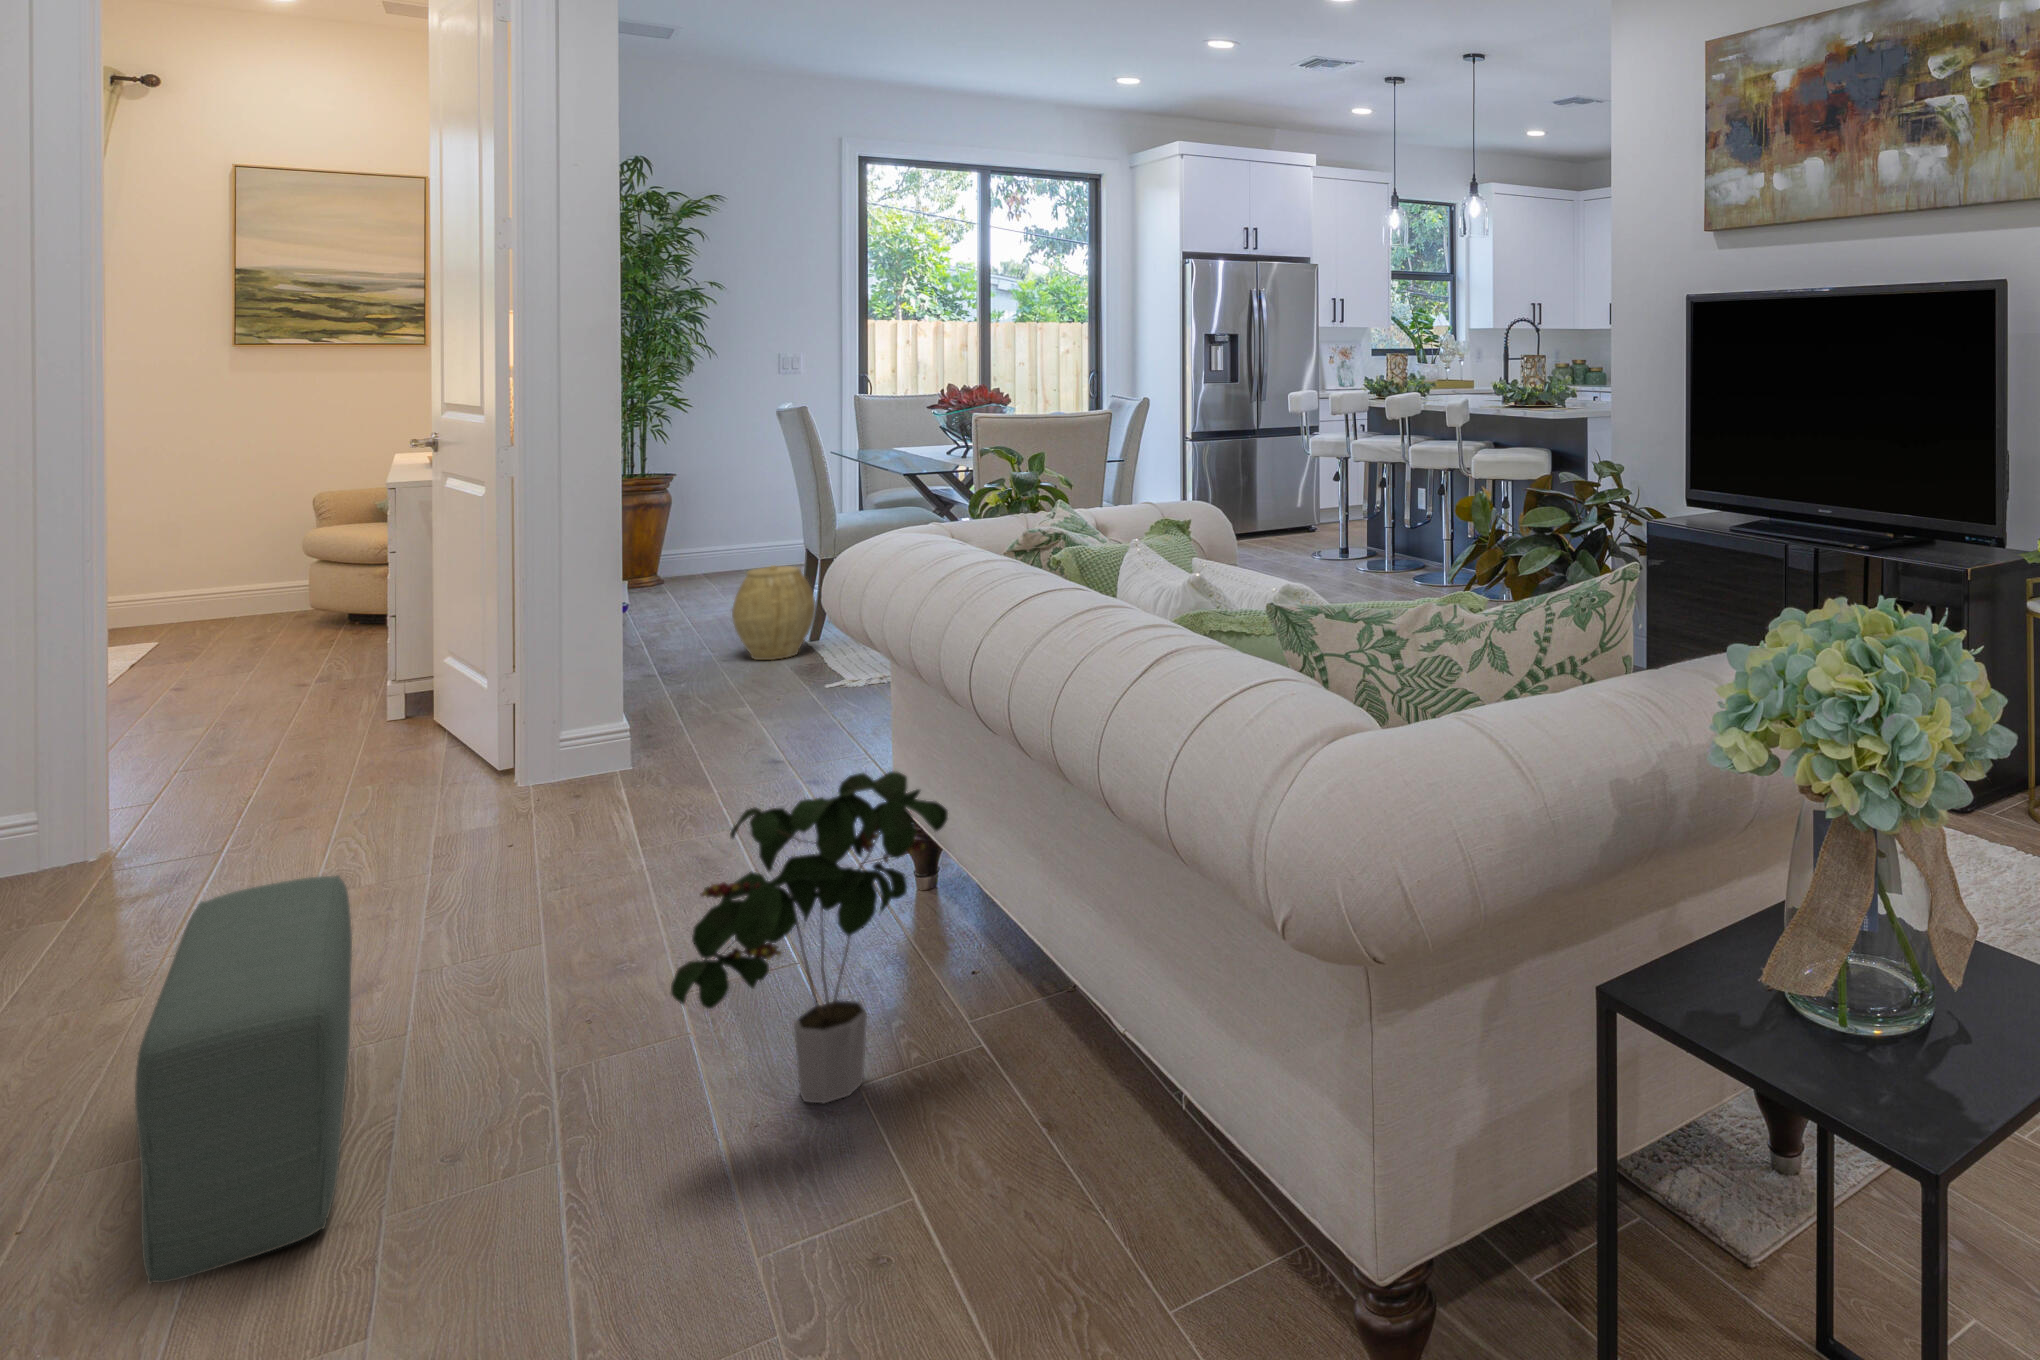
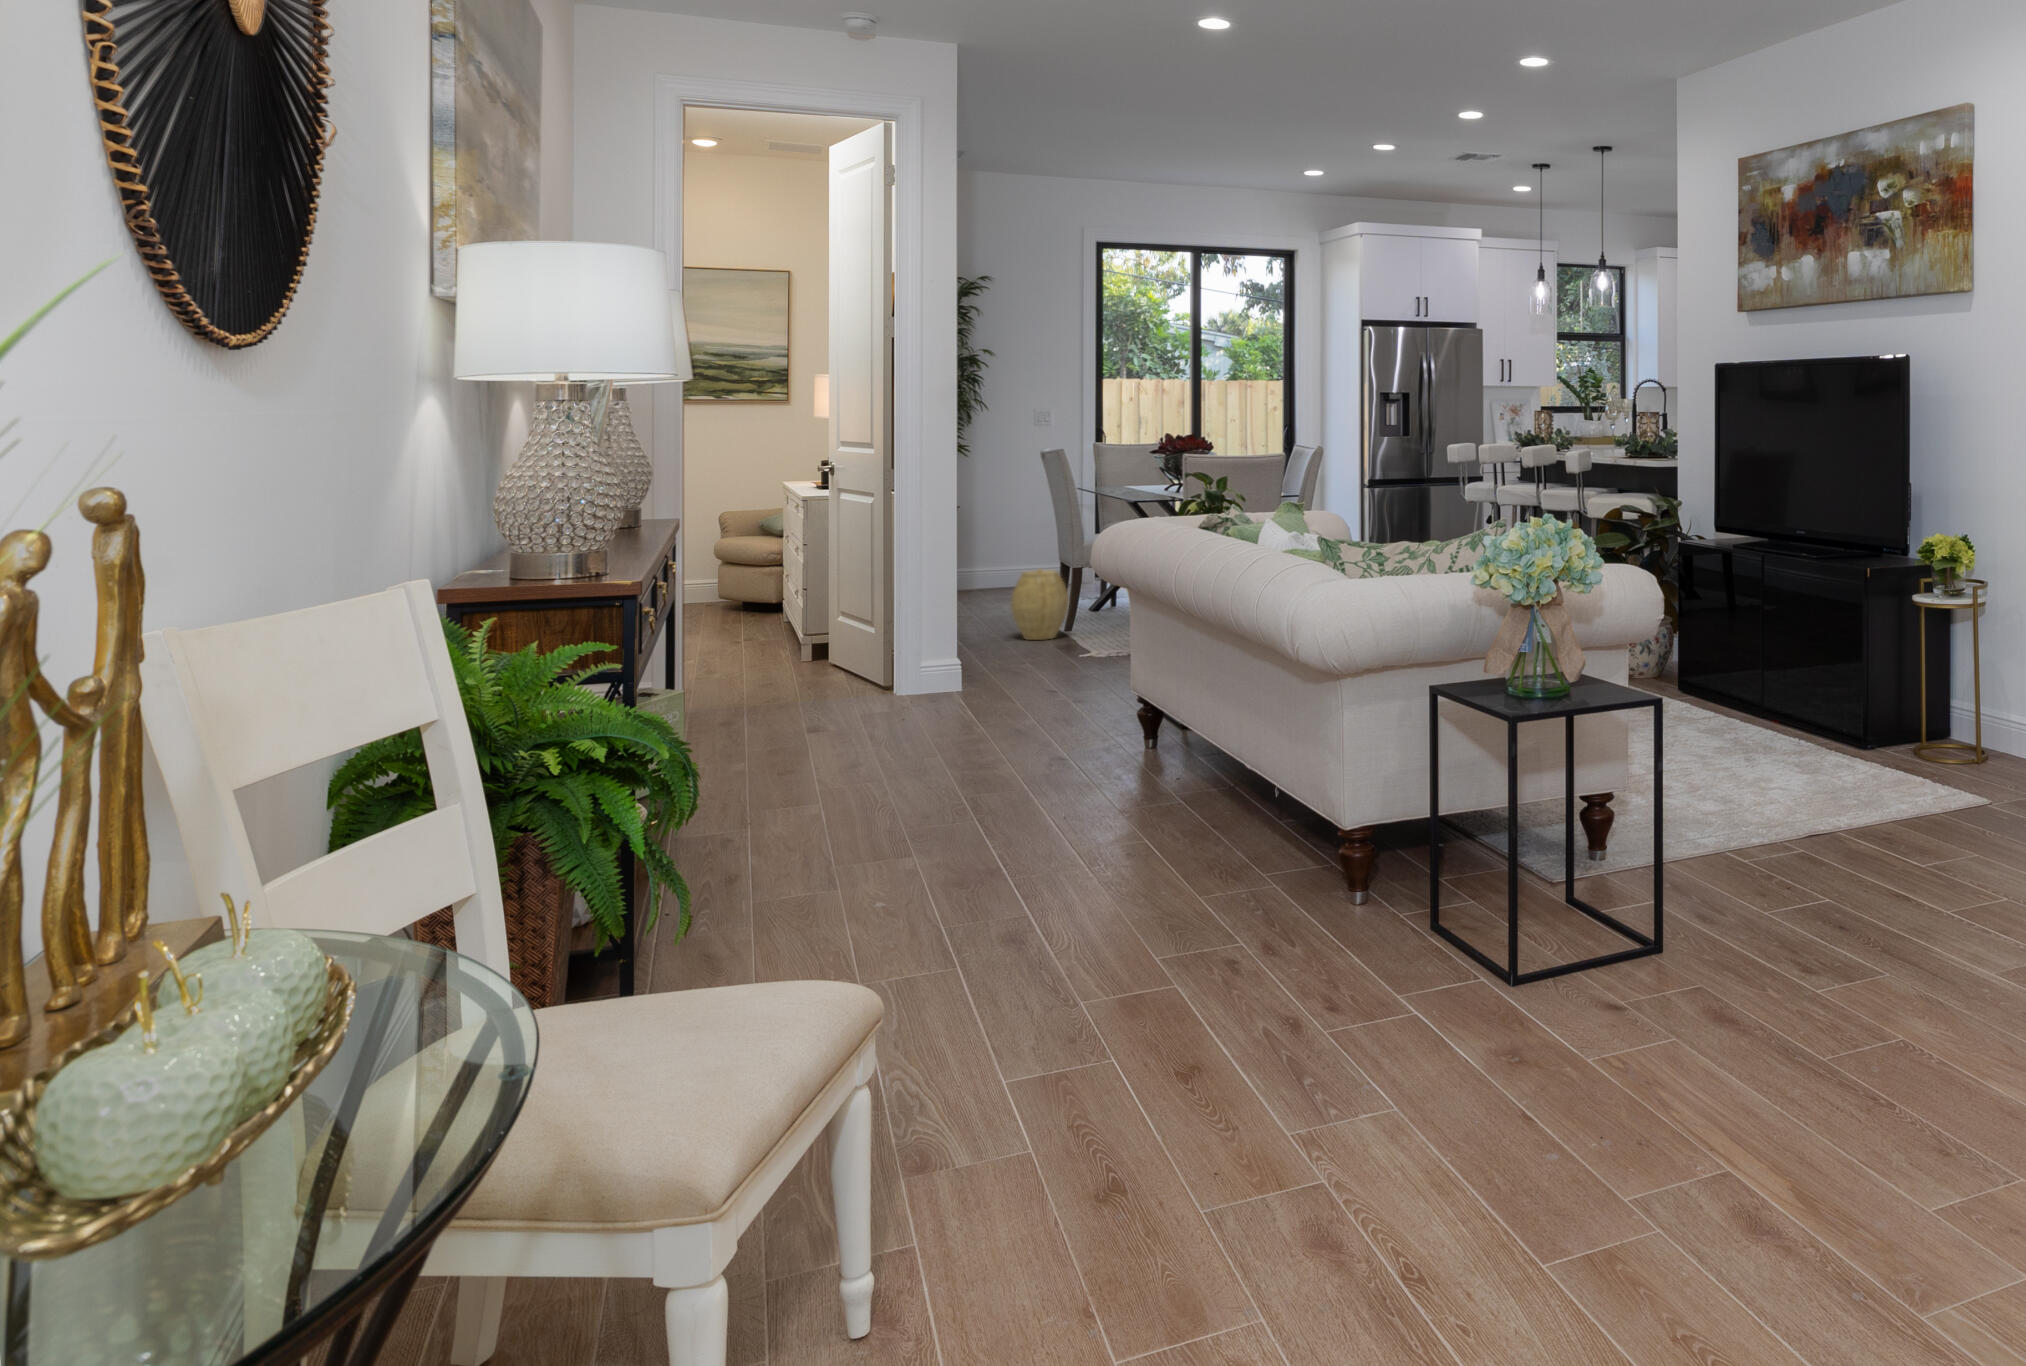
potted plant: present [671,771,948,1104] -> none [1031,638,1166,812]
pouf: present [135,876,352,1284] -> none [793,686,883,836]

